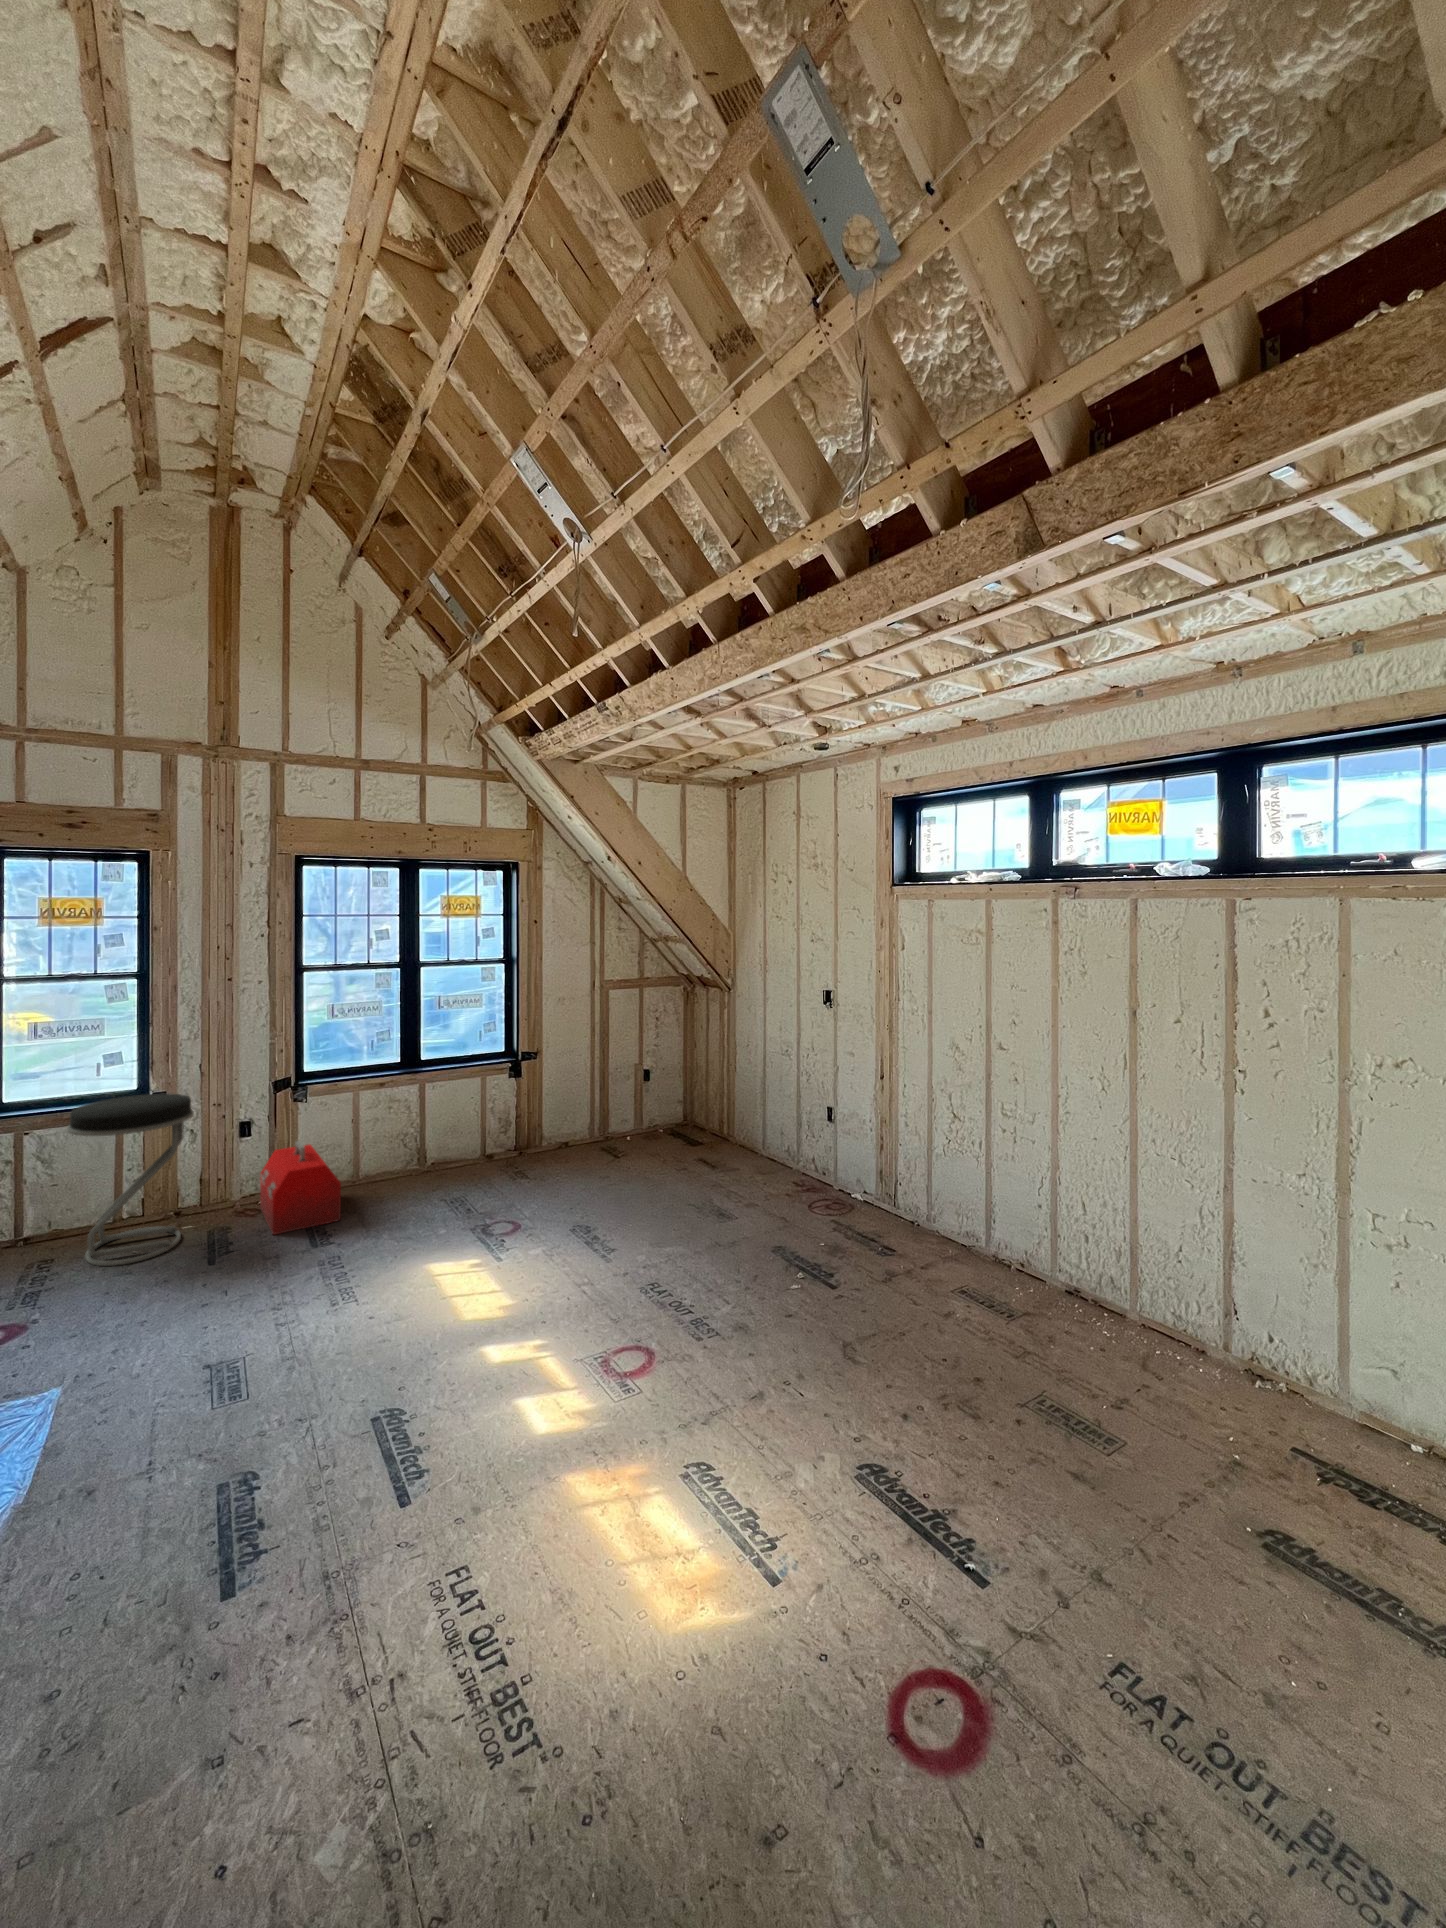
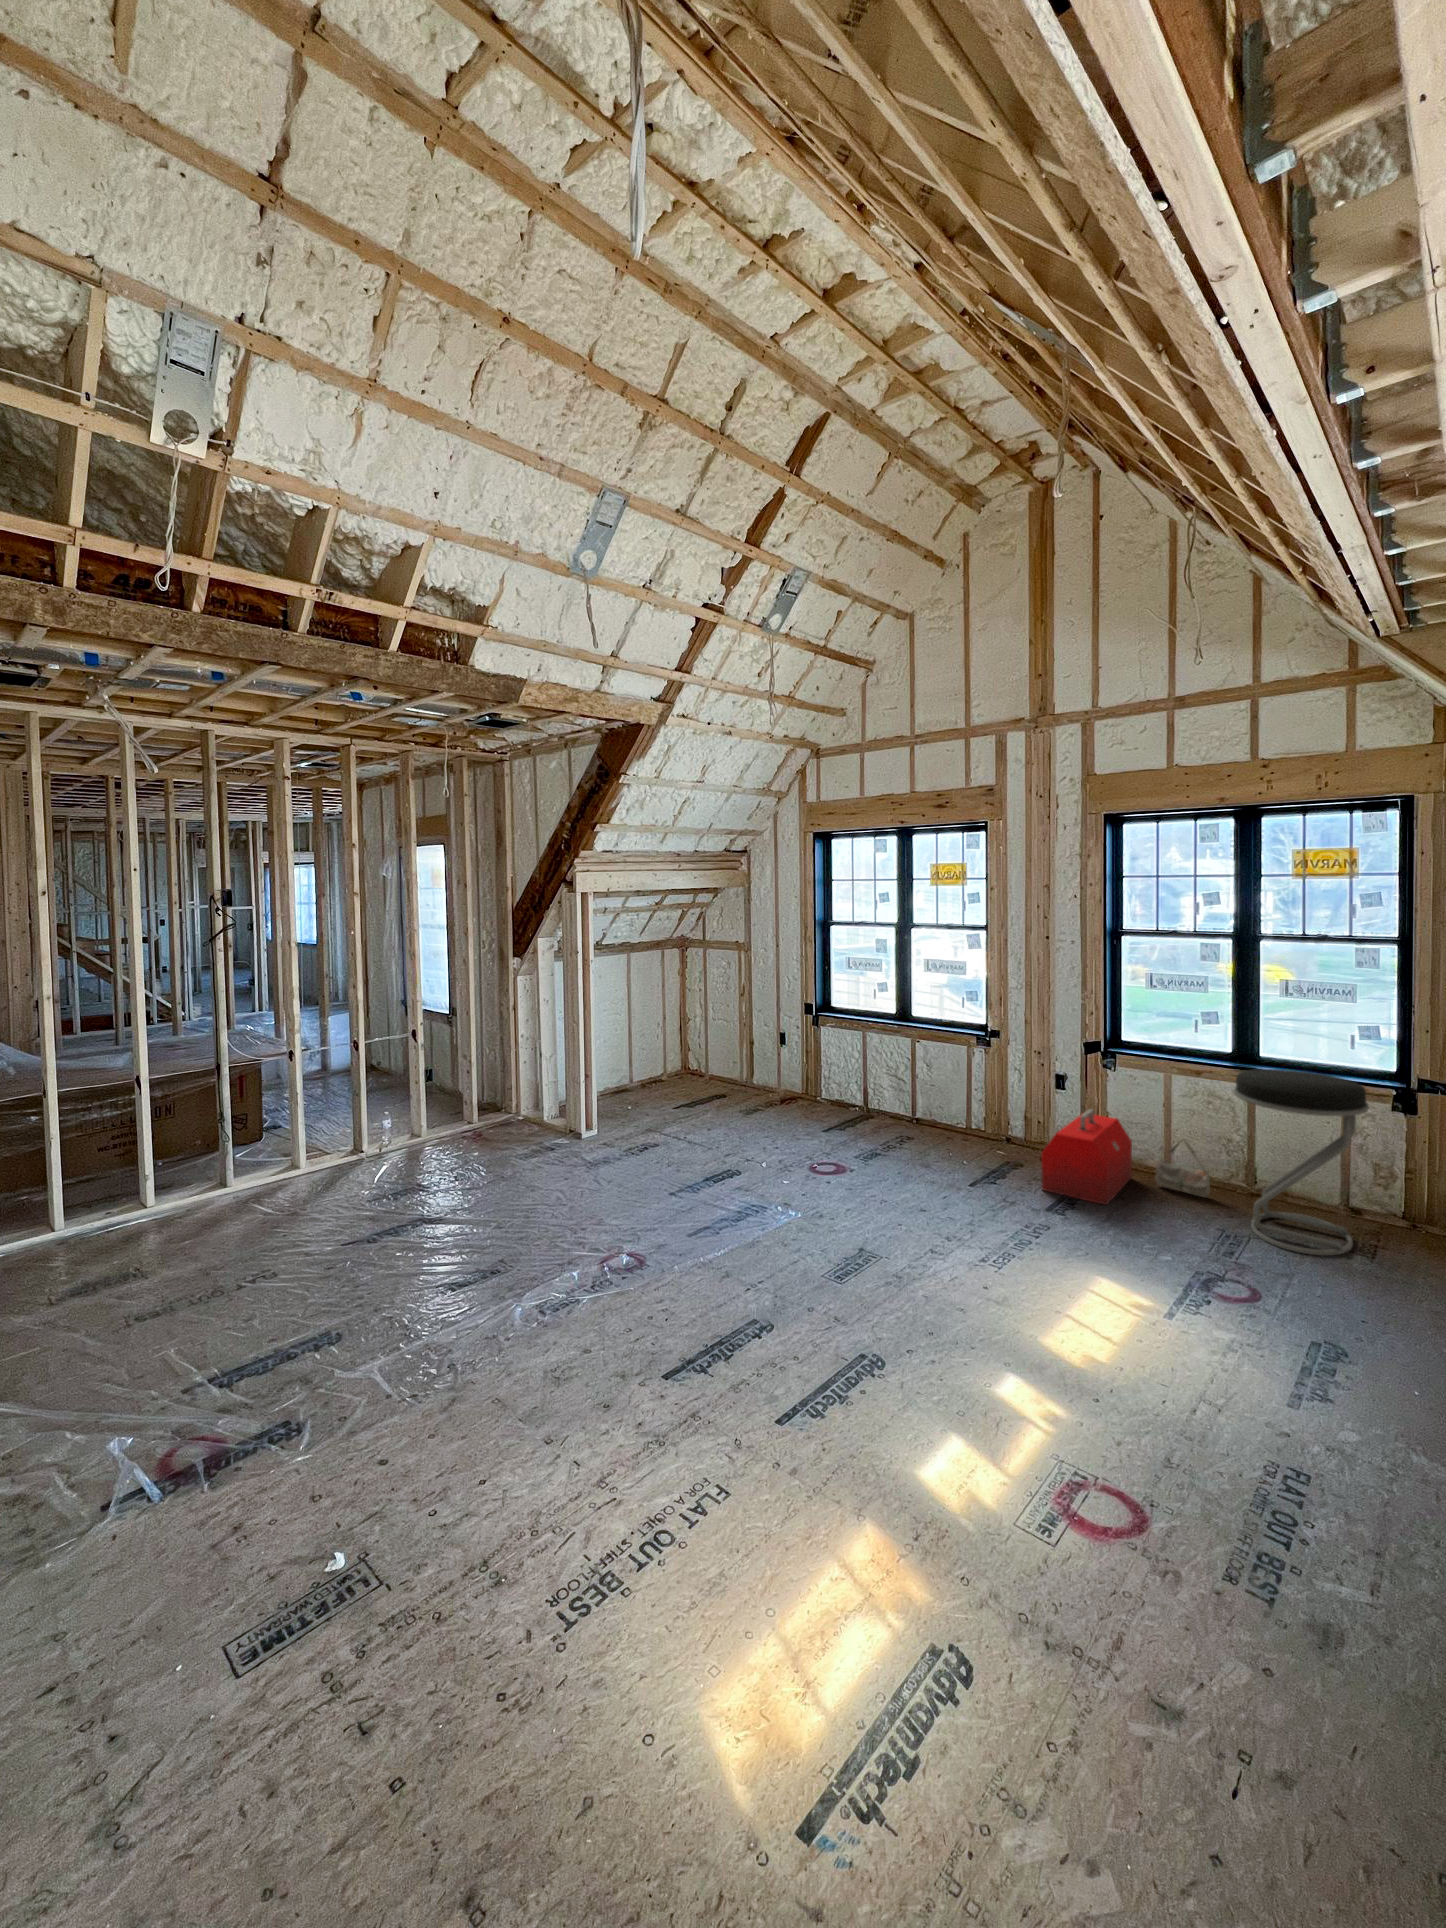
stool: present [67,1094,194,1266] -> present [1233,1069,1369,1256]
bag: none [347,1141,395,1191] -> present [1155,1138,1210,1197]

